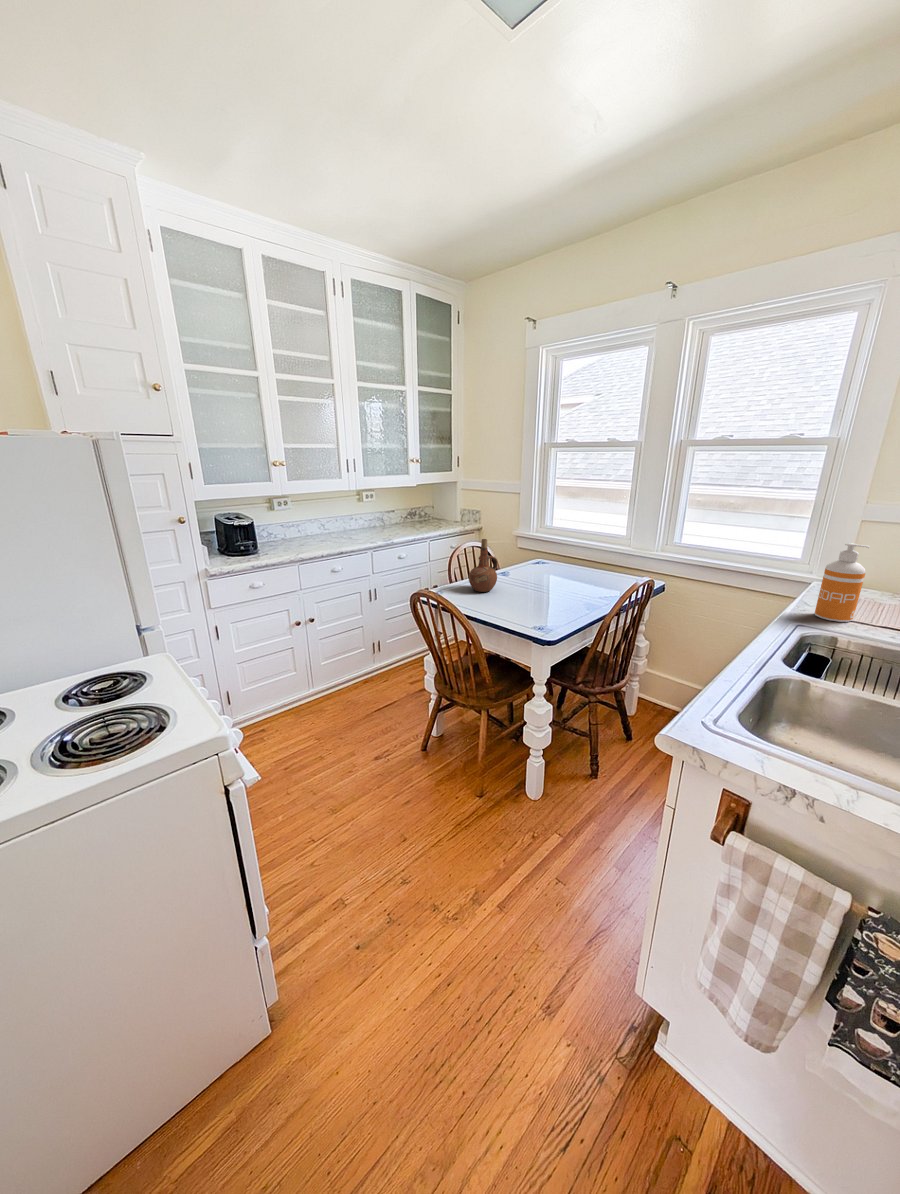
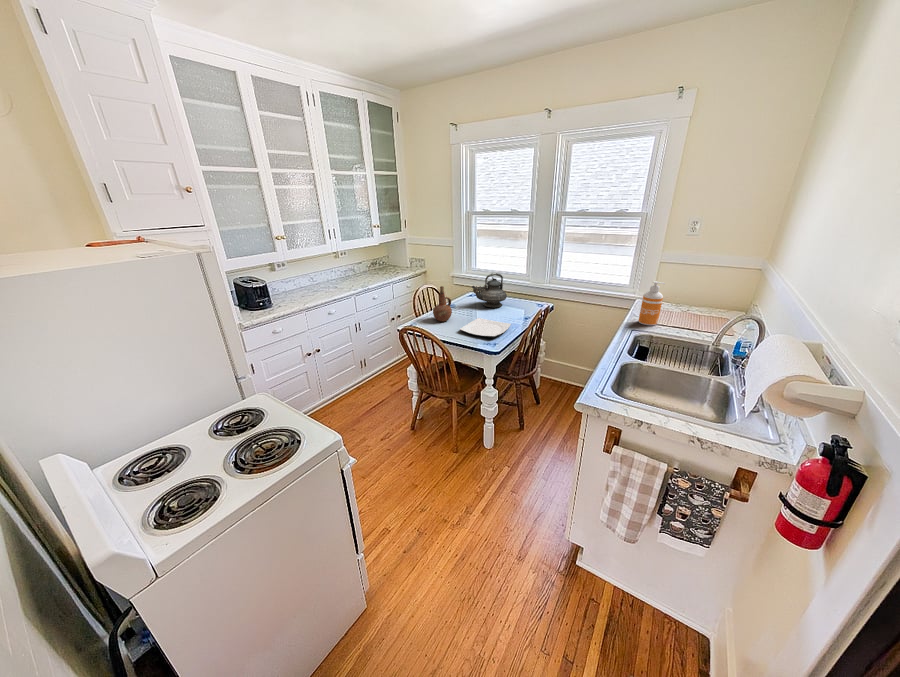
teapot: none [535,527,590,580] -> present [472,273,507,308]
plate: none [502,591,586,619] -> present [460,318,511,337]

